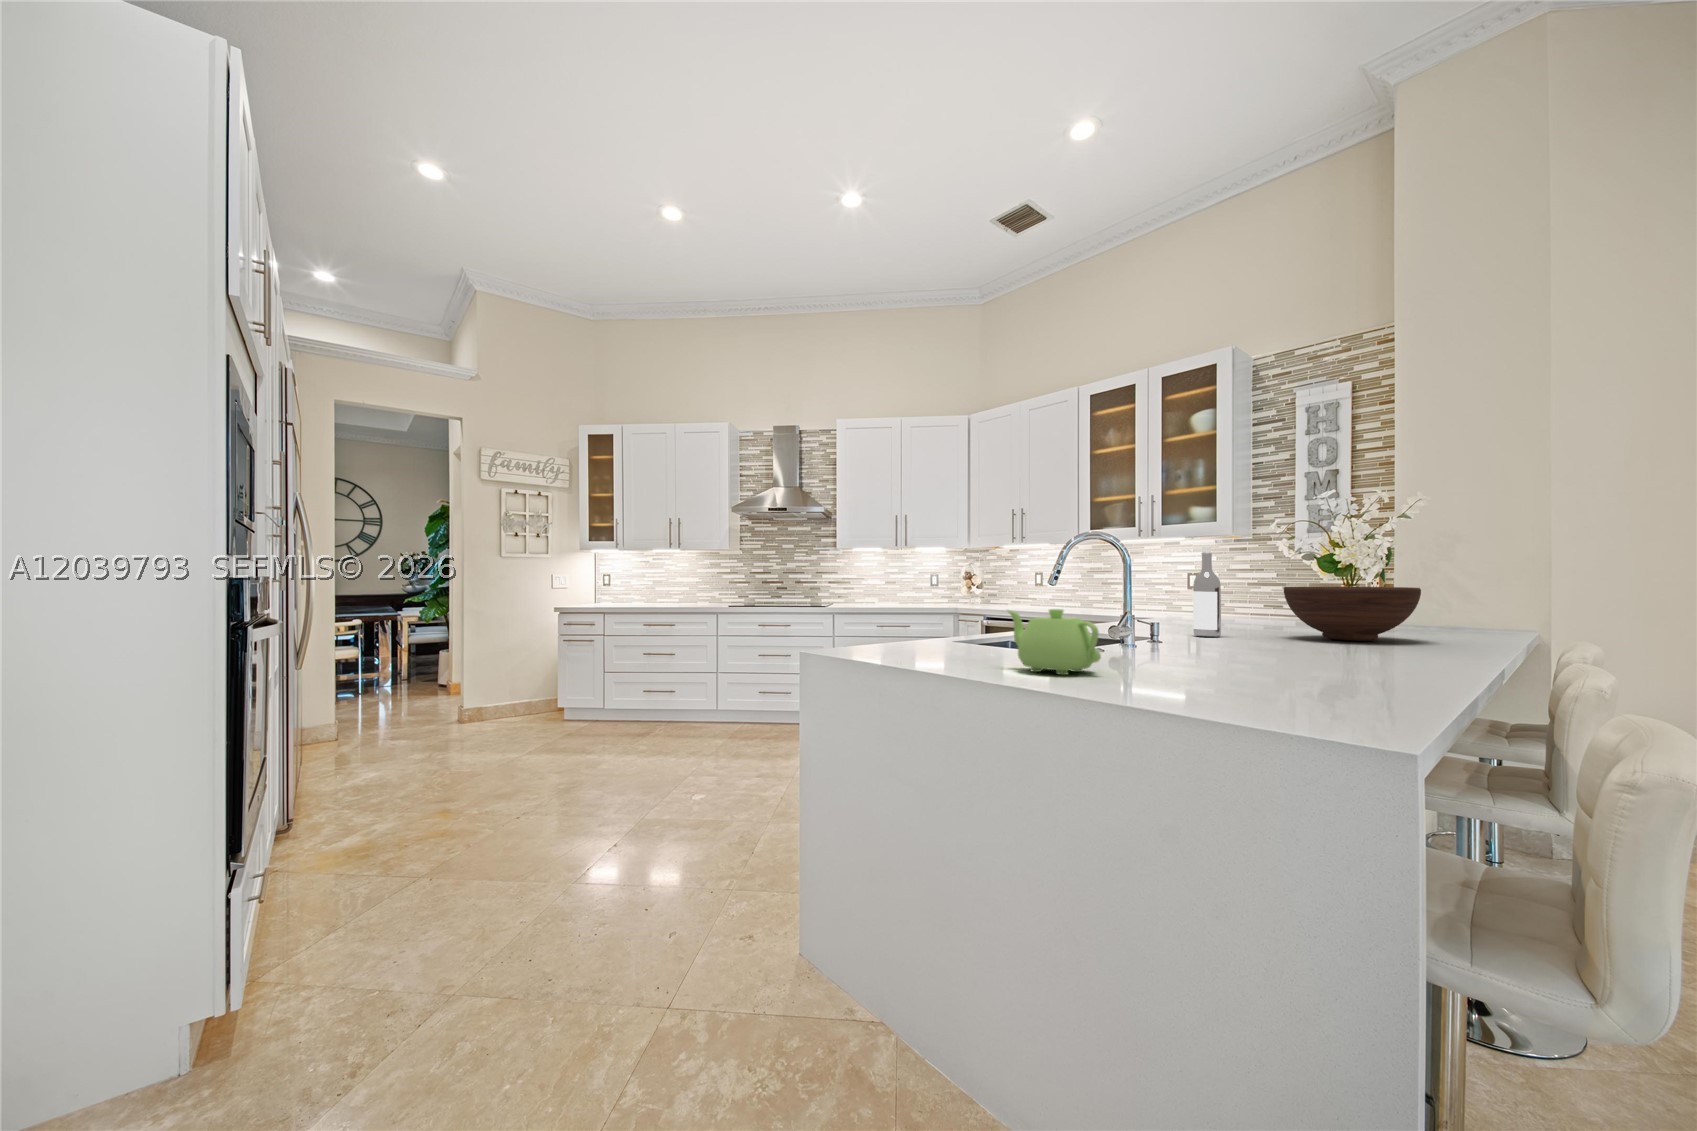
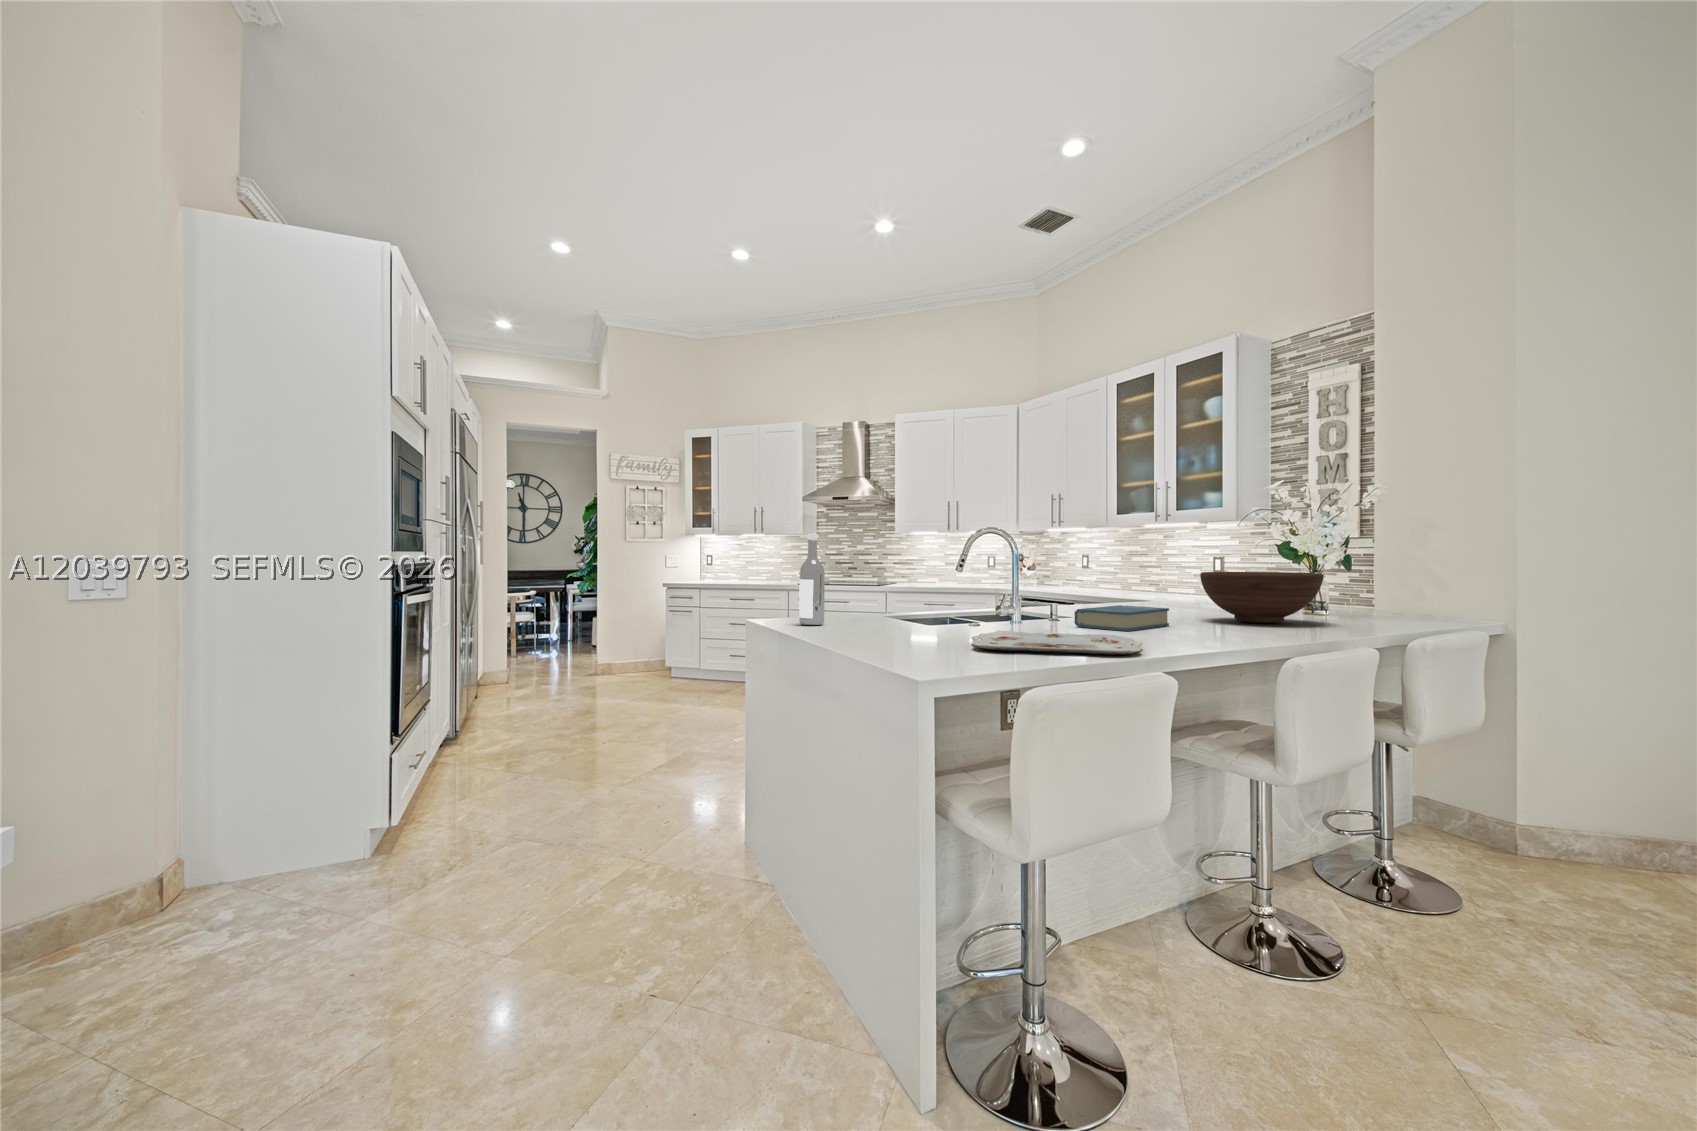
wine bottle: present [1193,547,1221,637] -> present [799,533,825,625]
teapot: present [1008,609,1101,675] -> none [862,590,921,642]
hardback book: none [1195,624,1284,653] -> present [1075,605,1169,631]
serving tray: none [1159,657,1408,683] -> present [972,632,1143,655]

